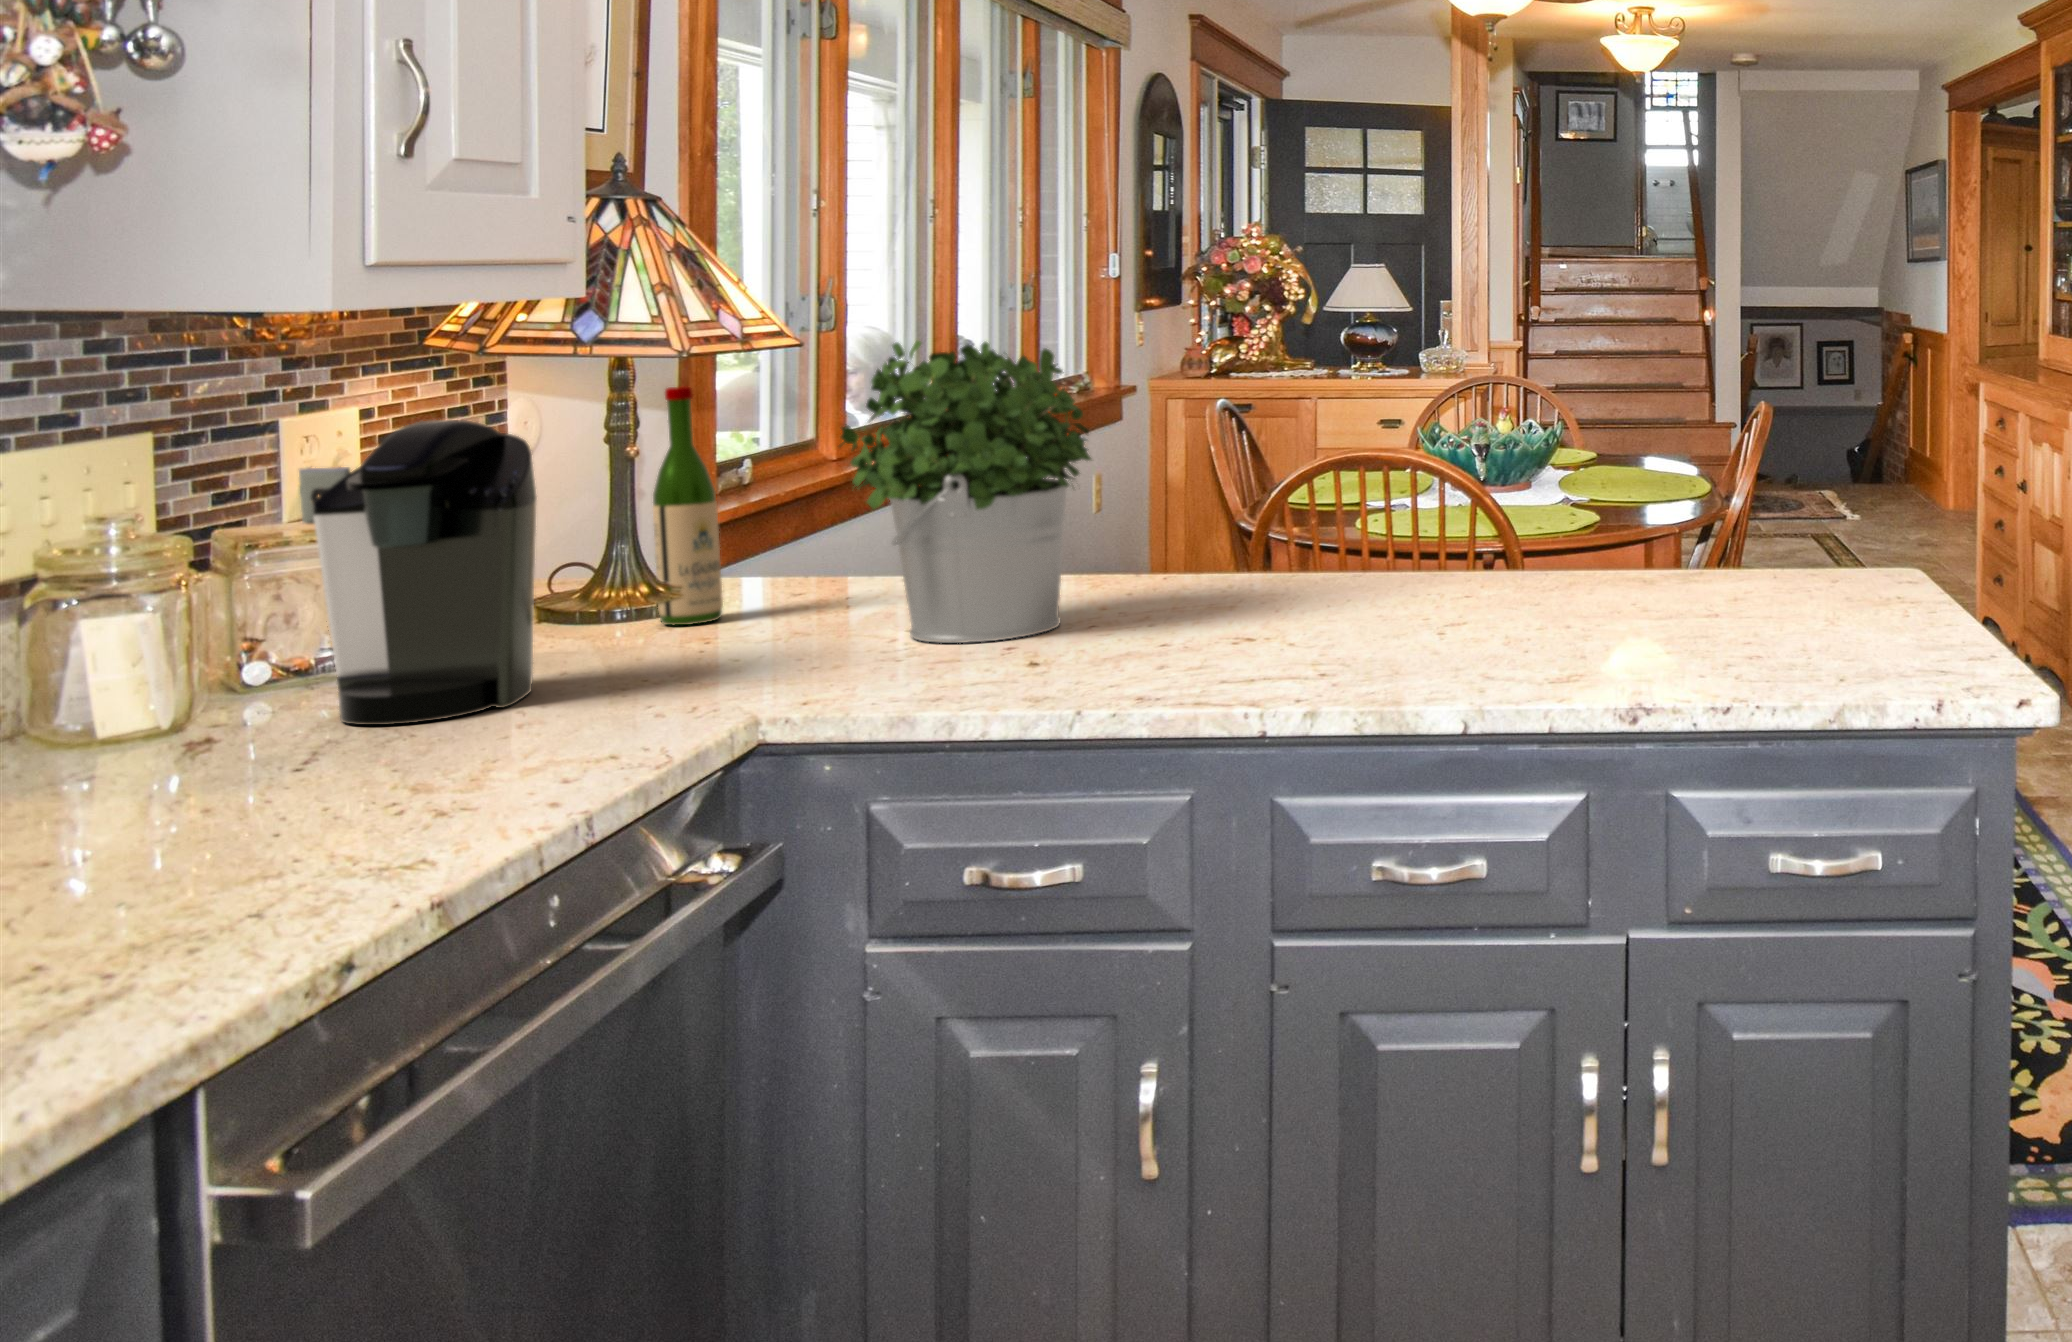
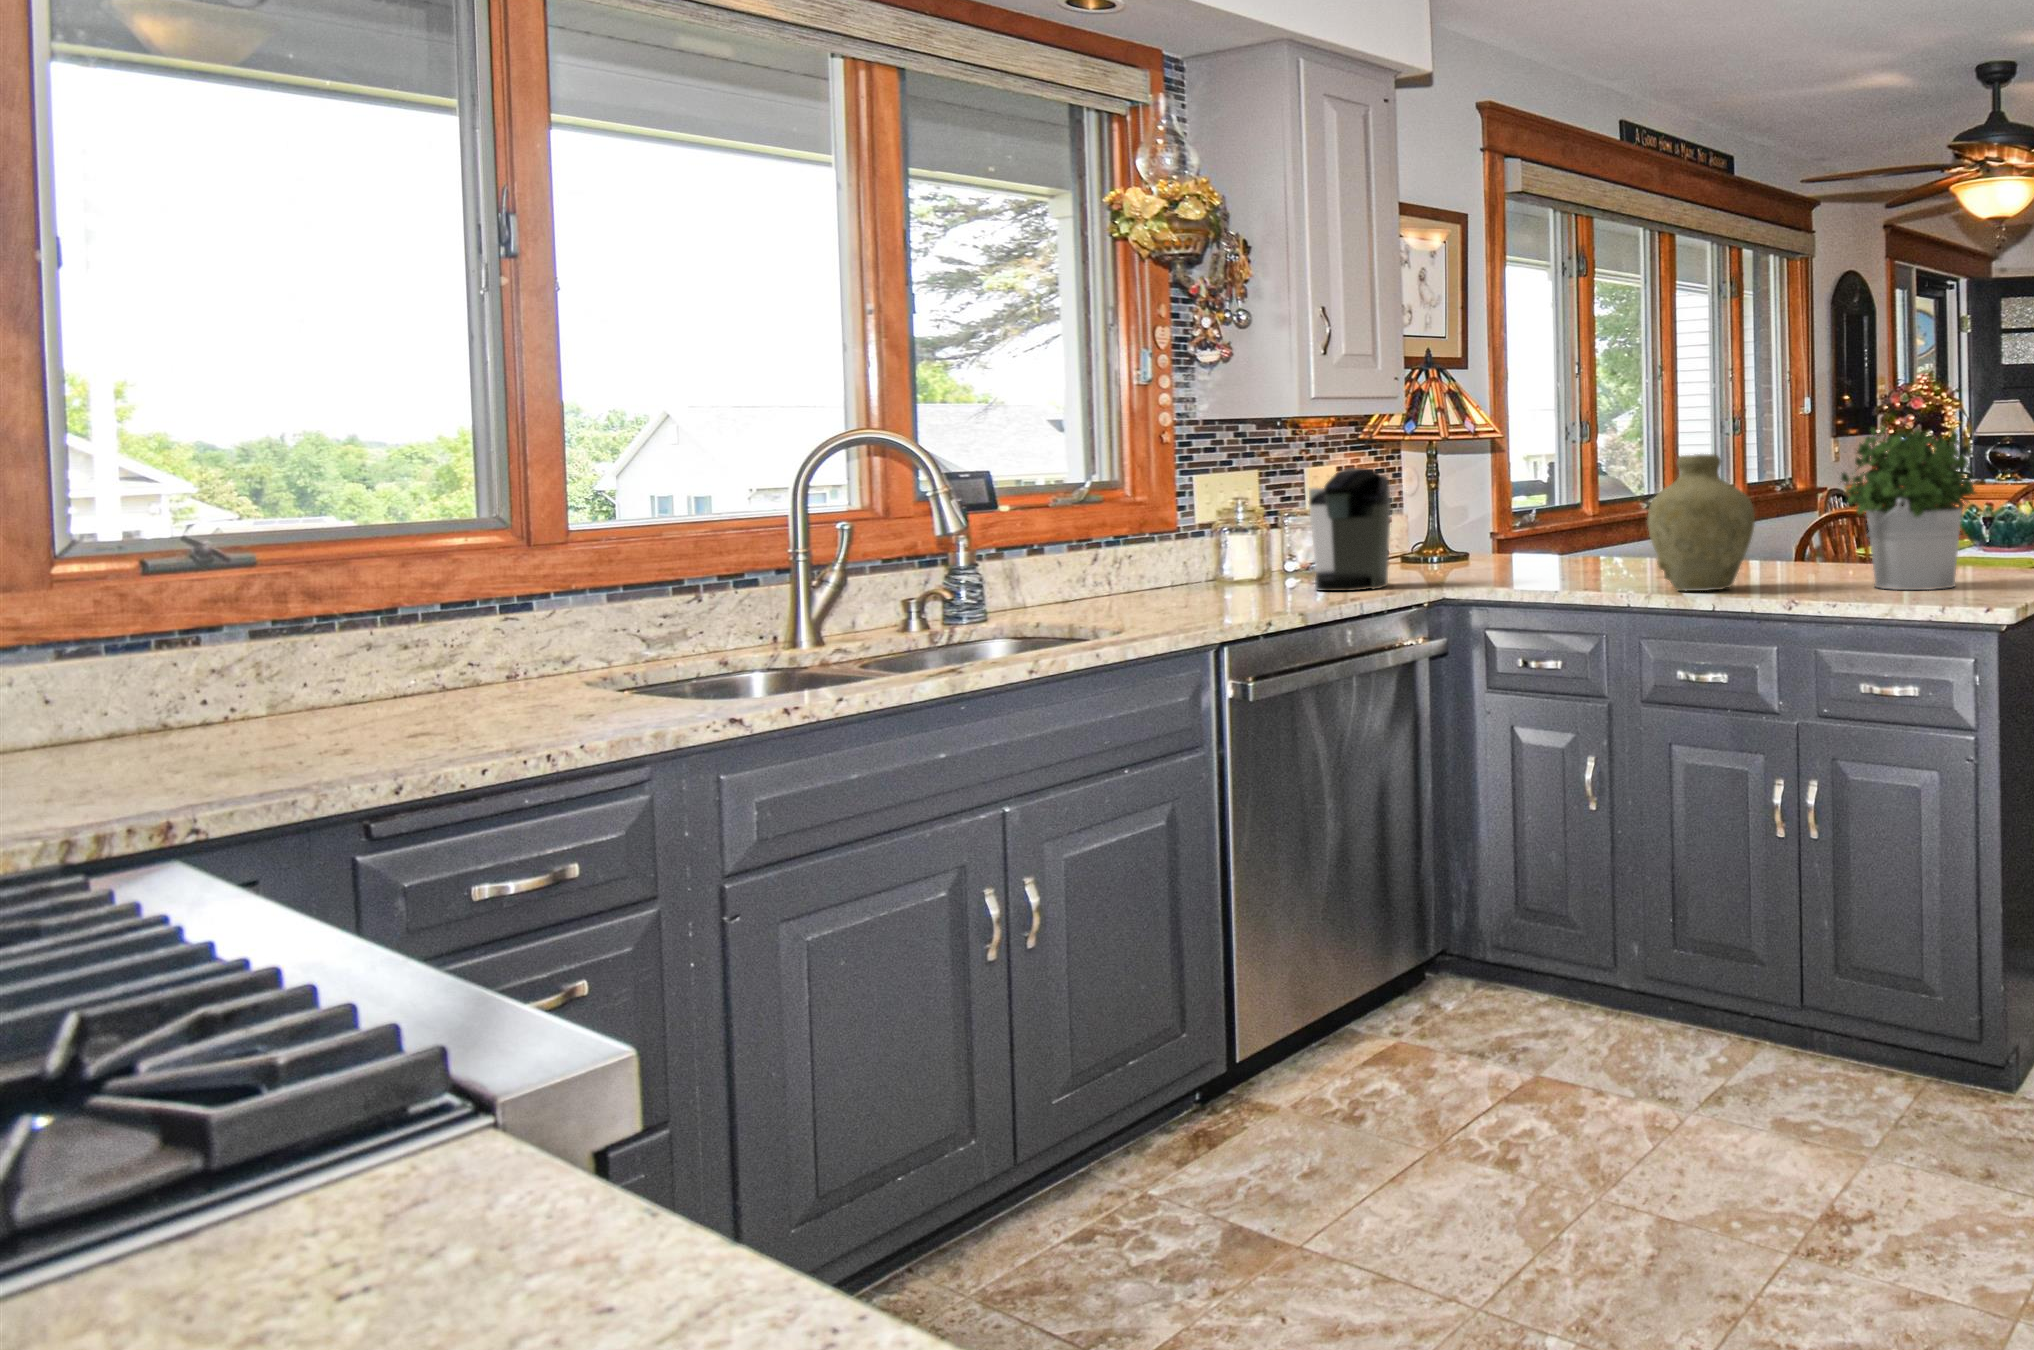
potted plant: present [839,341,1091,643] -> present [1841,427,1975,590]
vase: none [1183,372,1406,663] -> present [1647,454,1755,591]
wine bottle: present [653,387,723,625] -> none [1453,460,1483,572]

